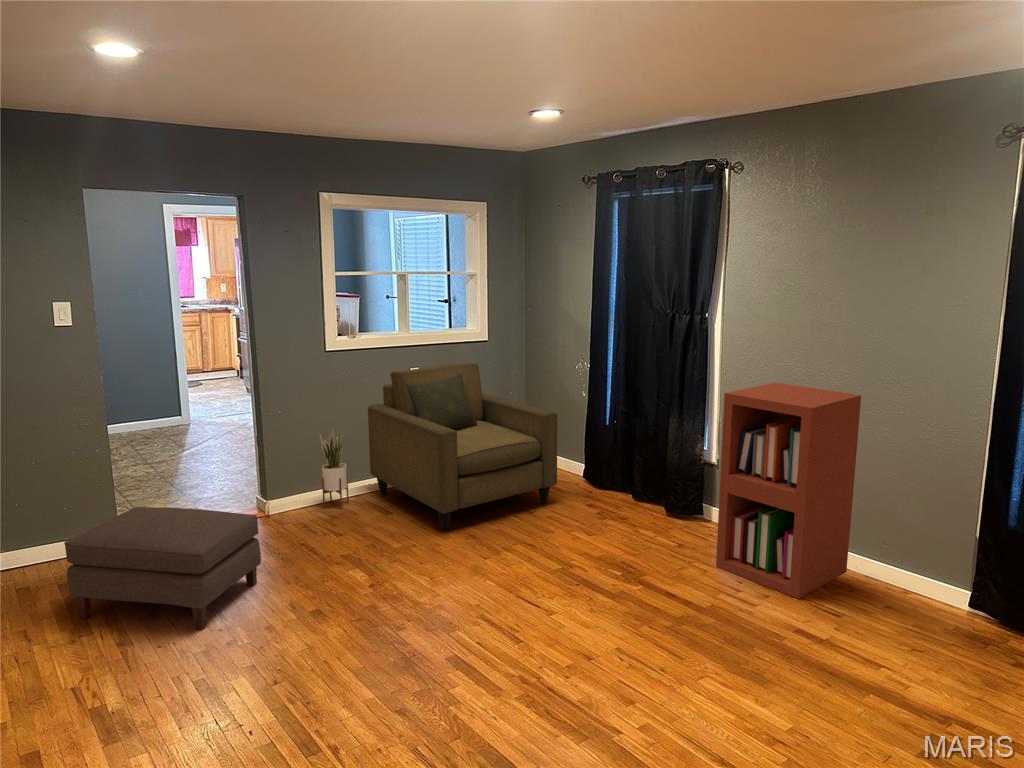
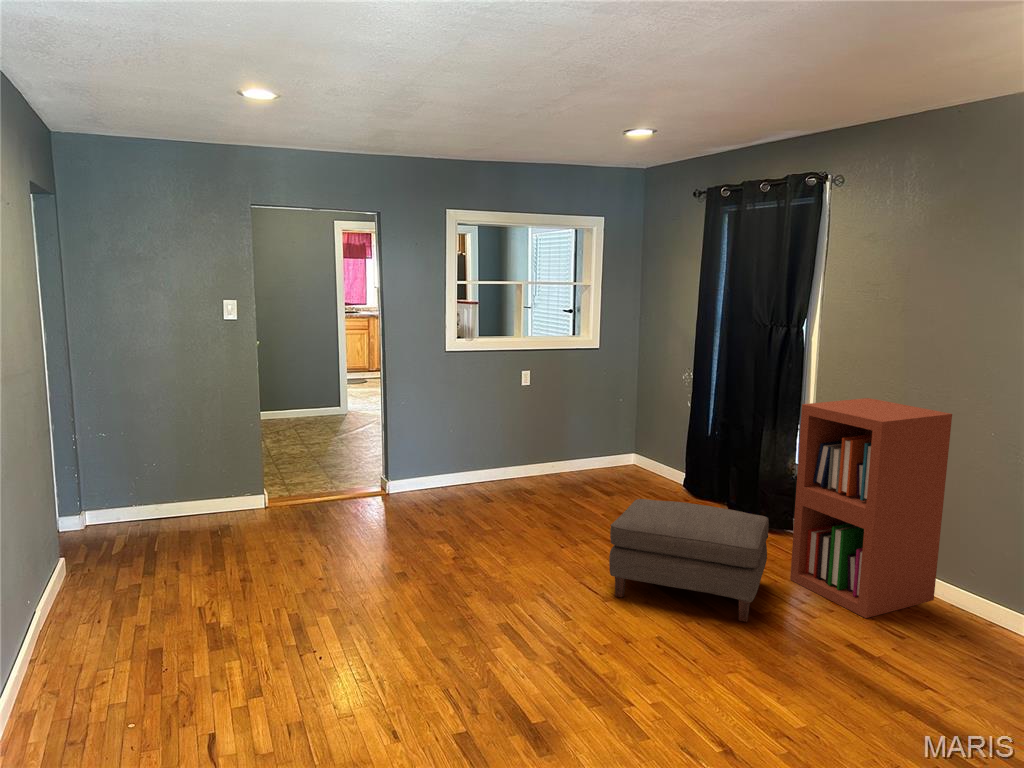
armchair: present [368,363,557,530] -> none [480,369,654,522]
potted plant: present [319,429,349,509] -> none [433,422,458,495]
ottoman: present [64,507,261,629] -> present [609,499,769,622]

